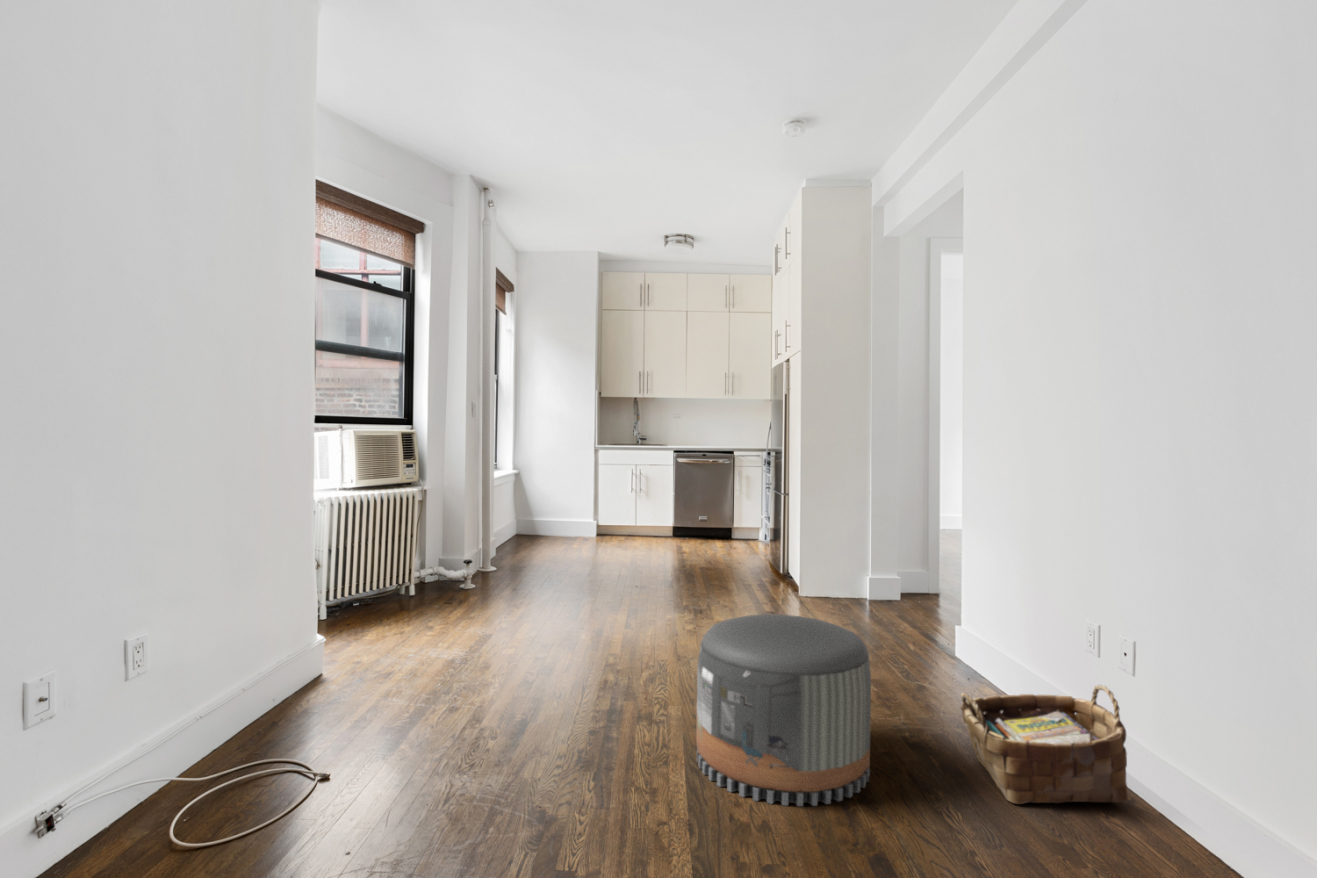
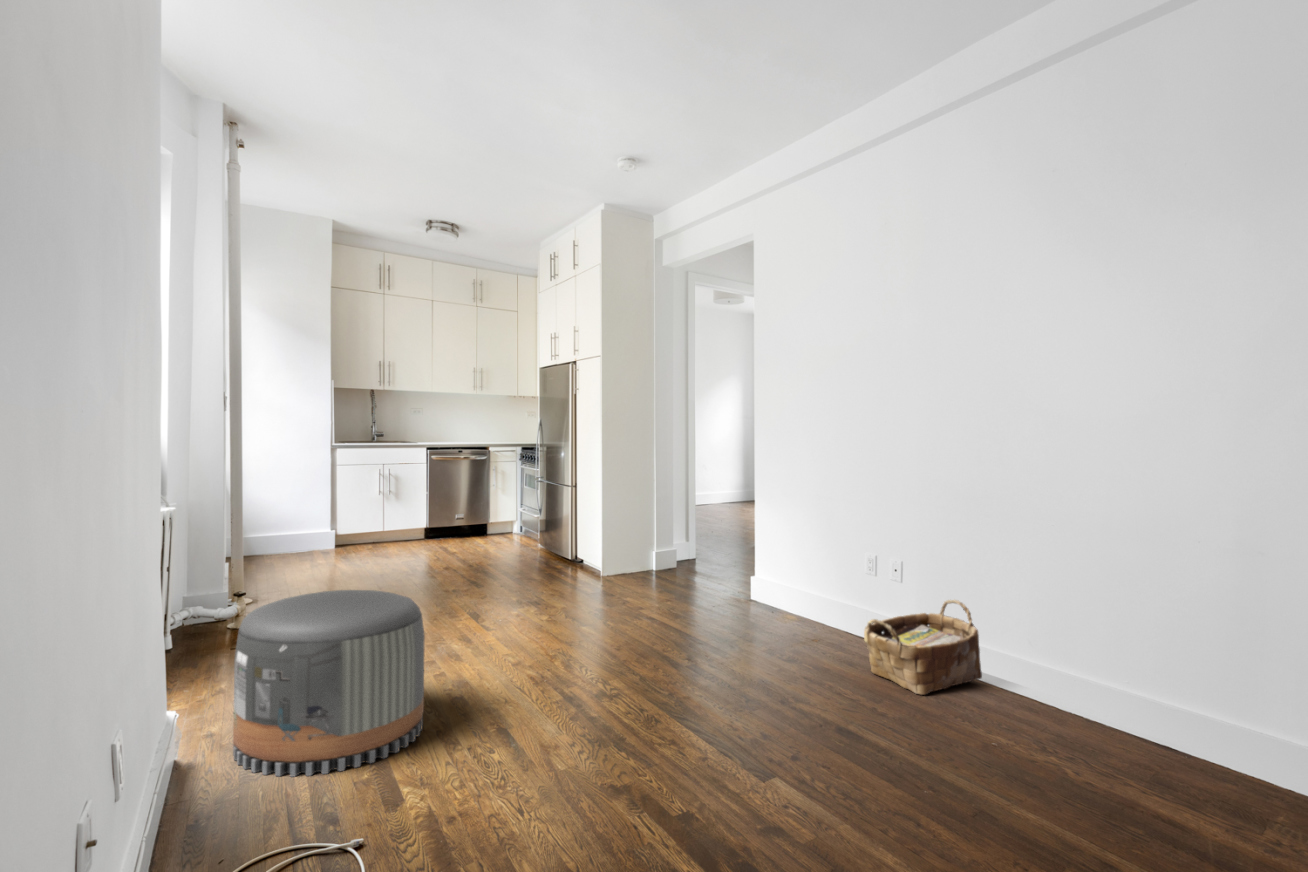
pouf: present [696,614,871,806] -> present [233,590,425,777]

